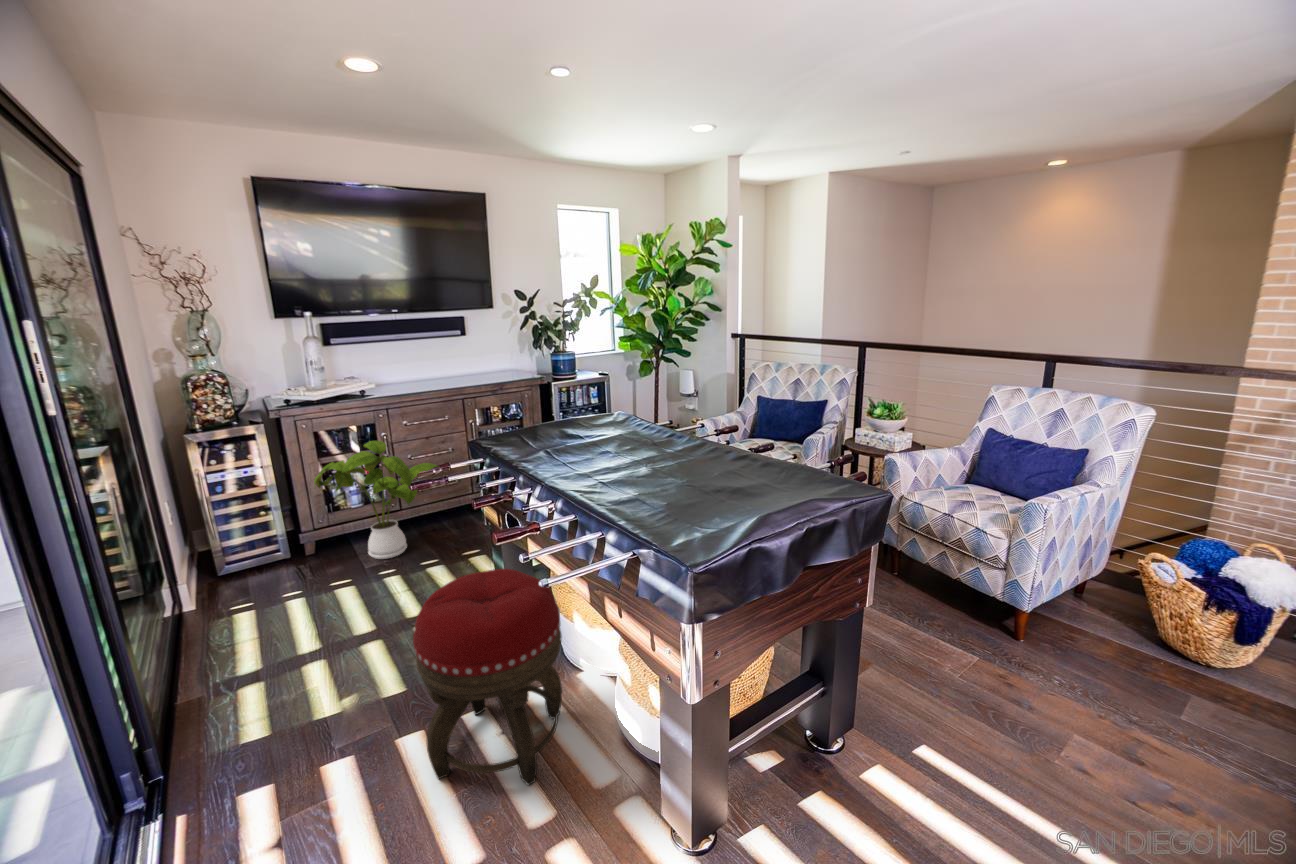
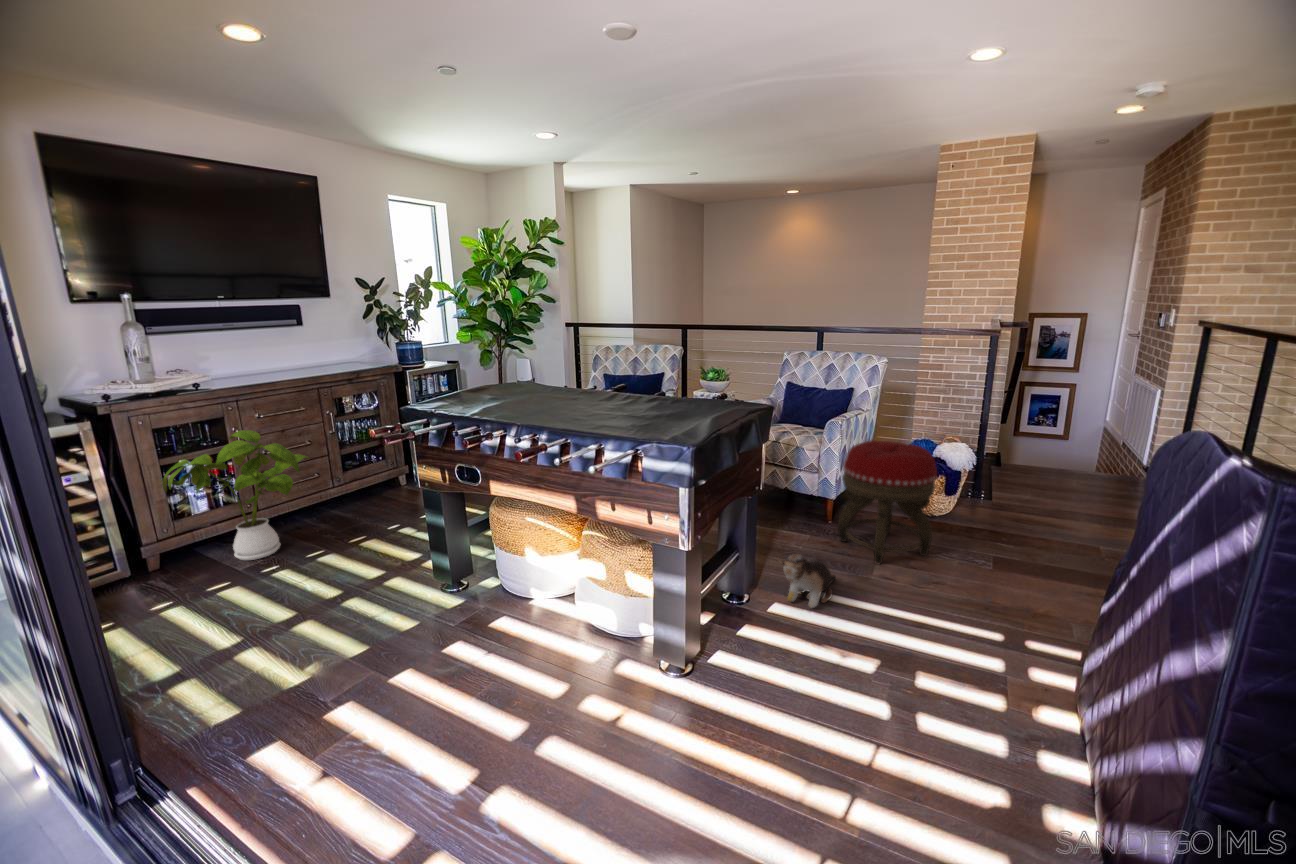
footstool: present [413,569,562,785] -> present [838,441,937,564]
plush toy: none [877,707,992,795] -> present [778,554,836,608]

